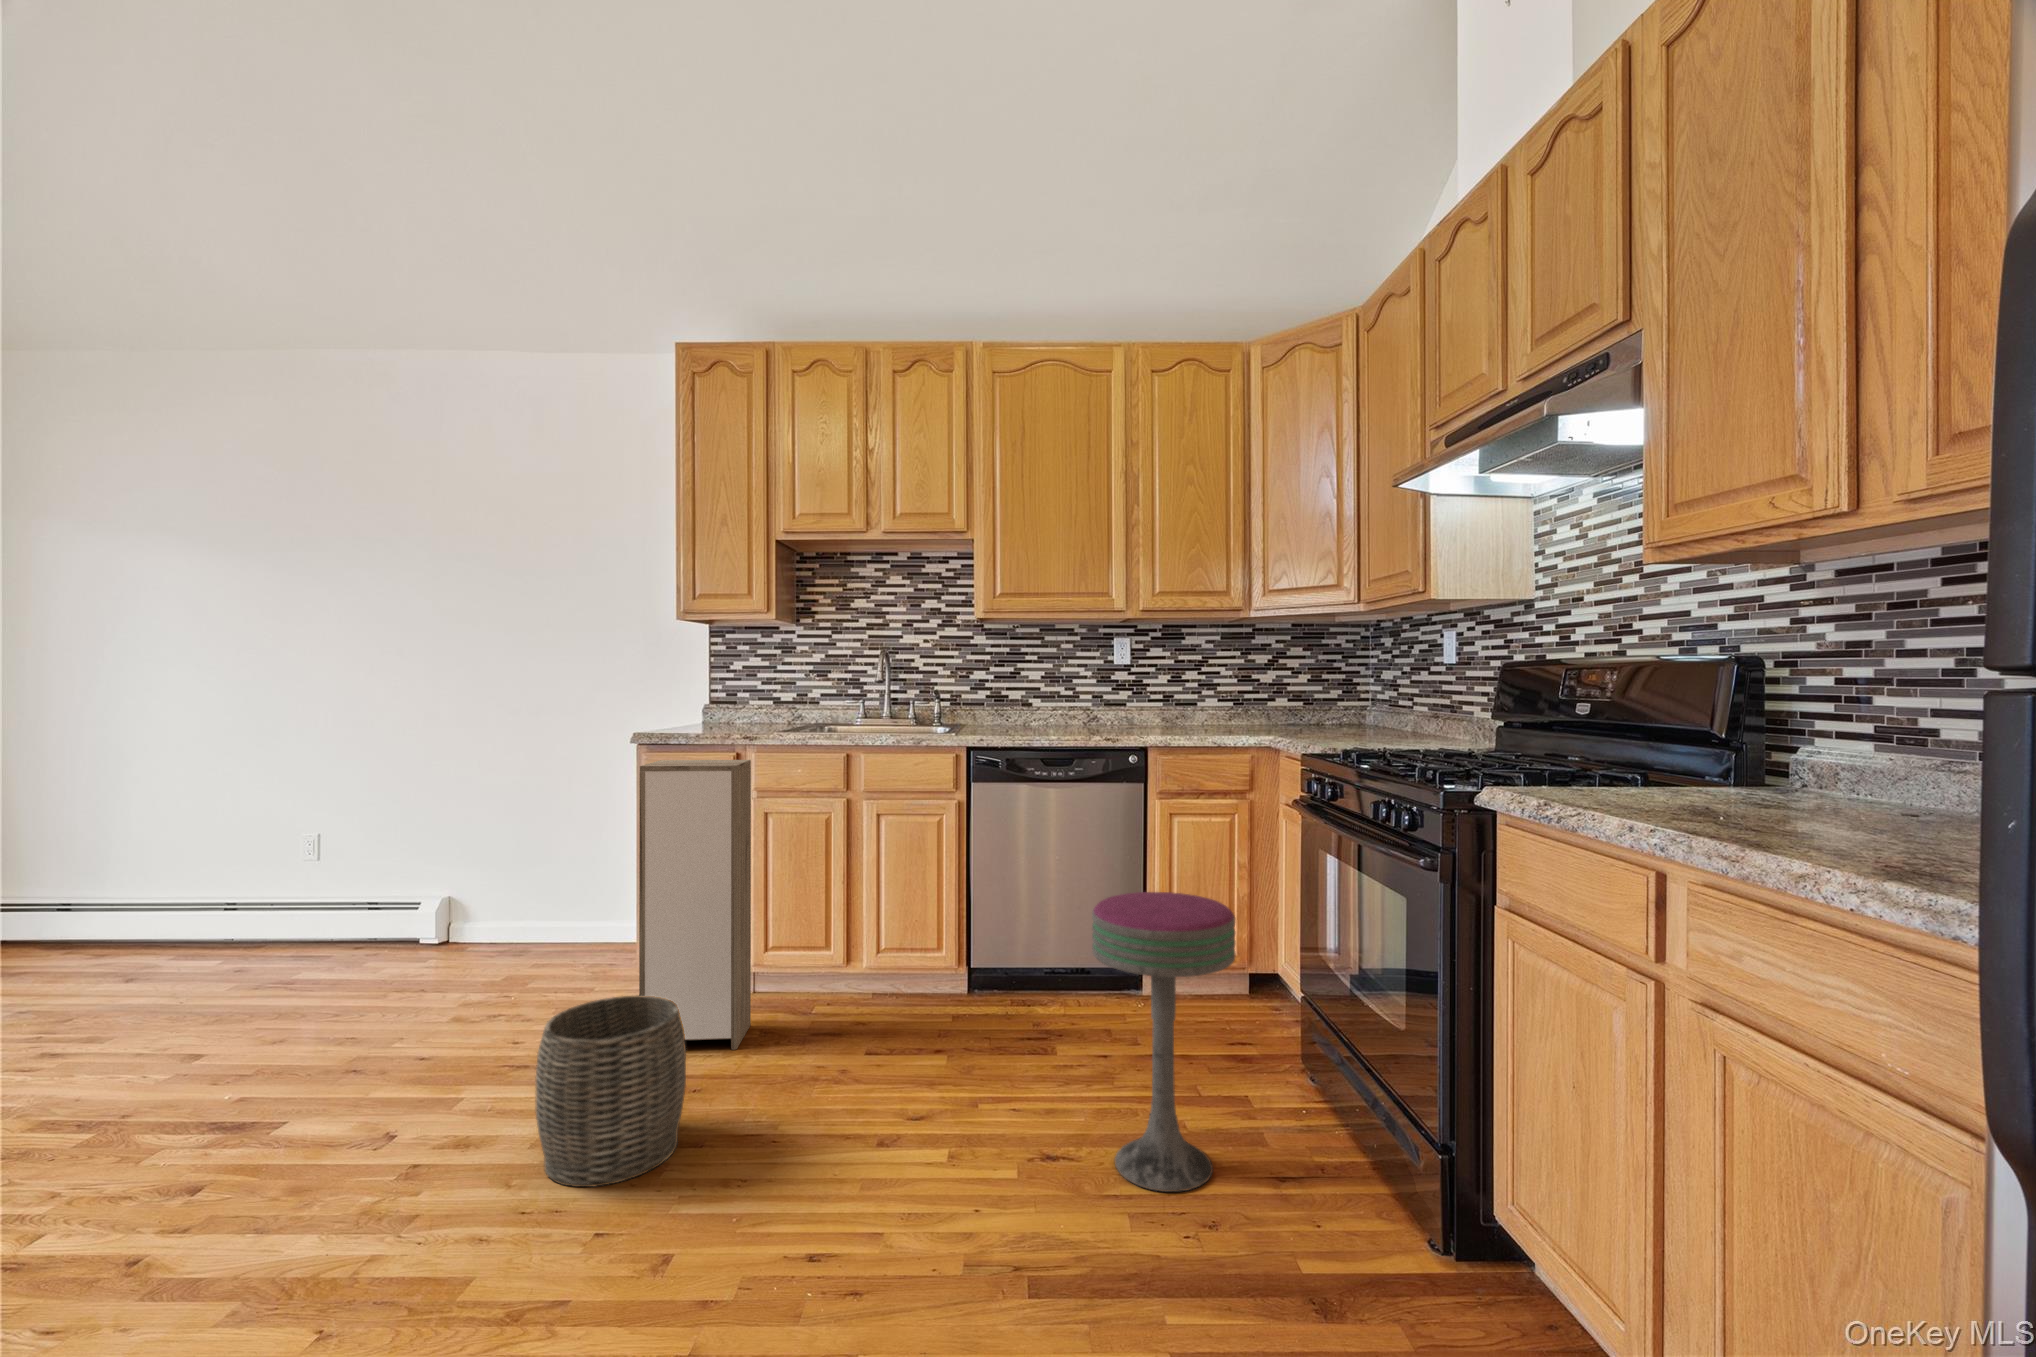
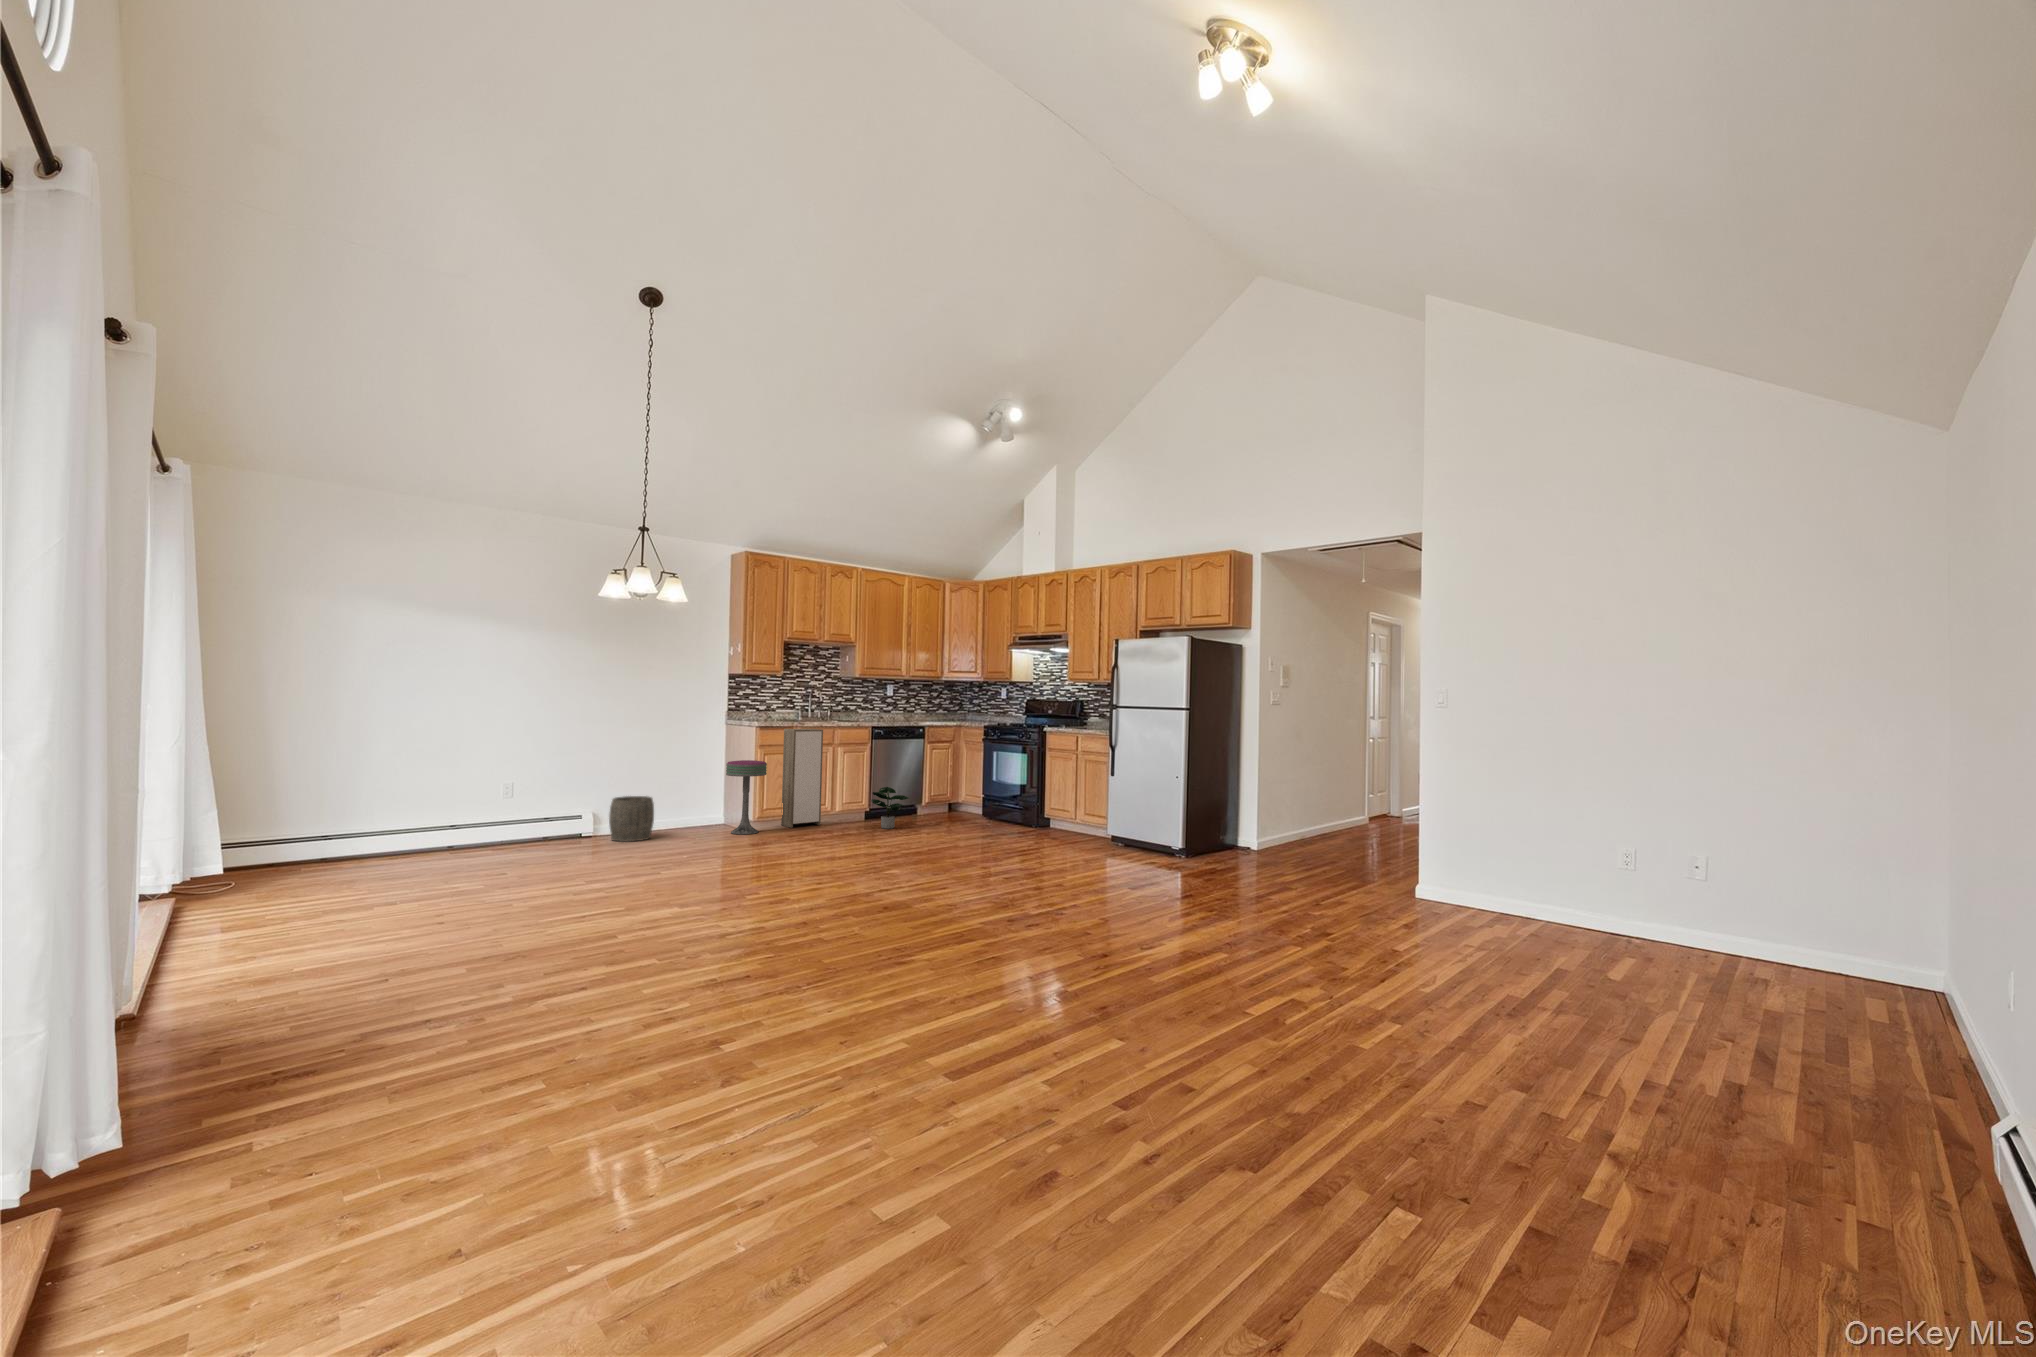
bar stool: present [1092,892,1235,1192] -> present [726,760,767,834]
potted plant: none [777,968,910,1136] -> present [871,787,909,829]
woven basket: present [536,995,686,1187] -> present [609,796,654,842]

